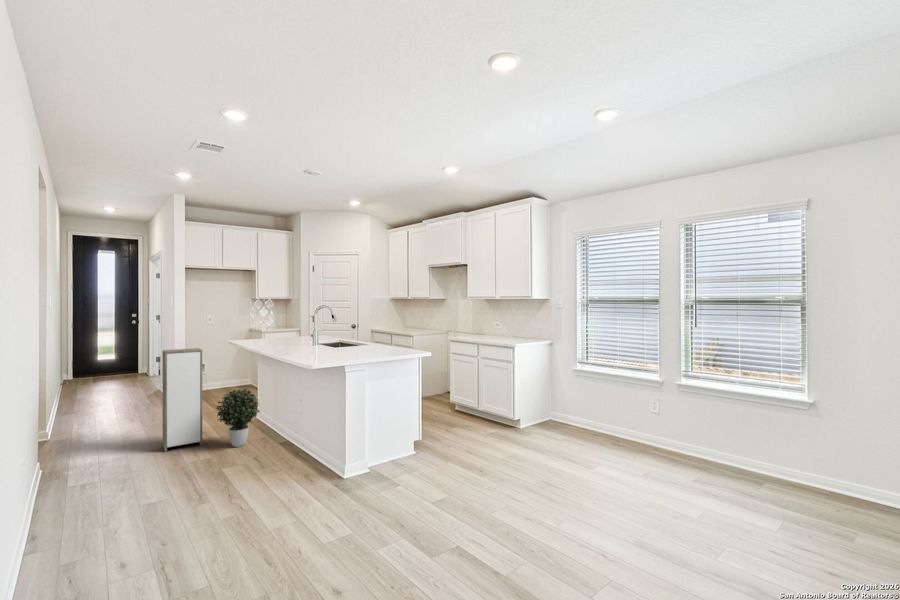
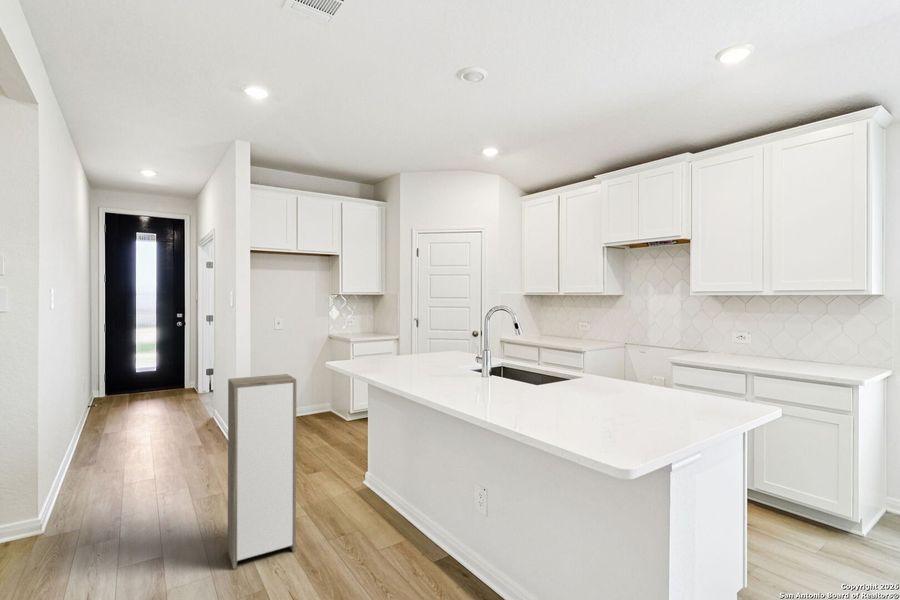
potted plant: present [217,389,260,447] -> none [322,450,398,561]

